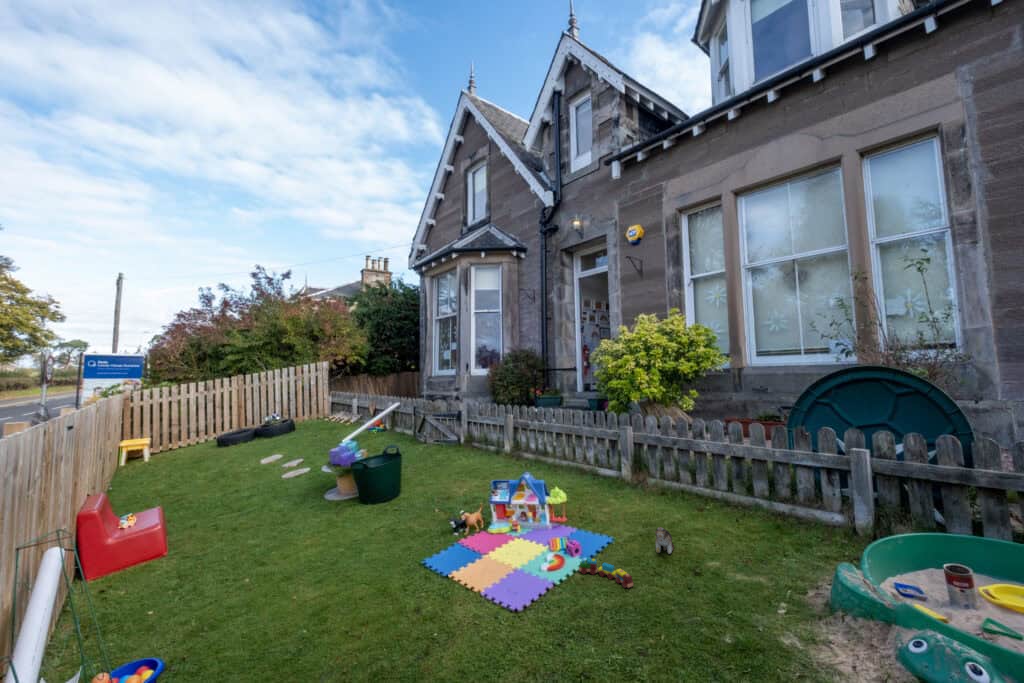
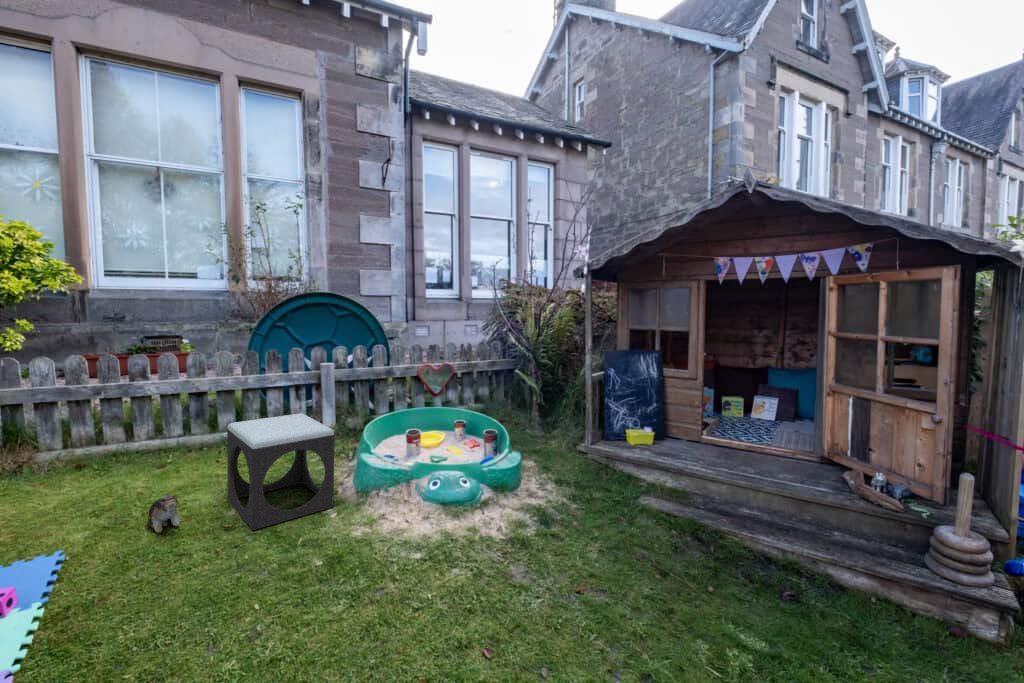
footstool: none [704,488,791,604] -> present [227,413,335,530]
toy train: present [579,559,633,588] -> none [47,569,171,619]

